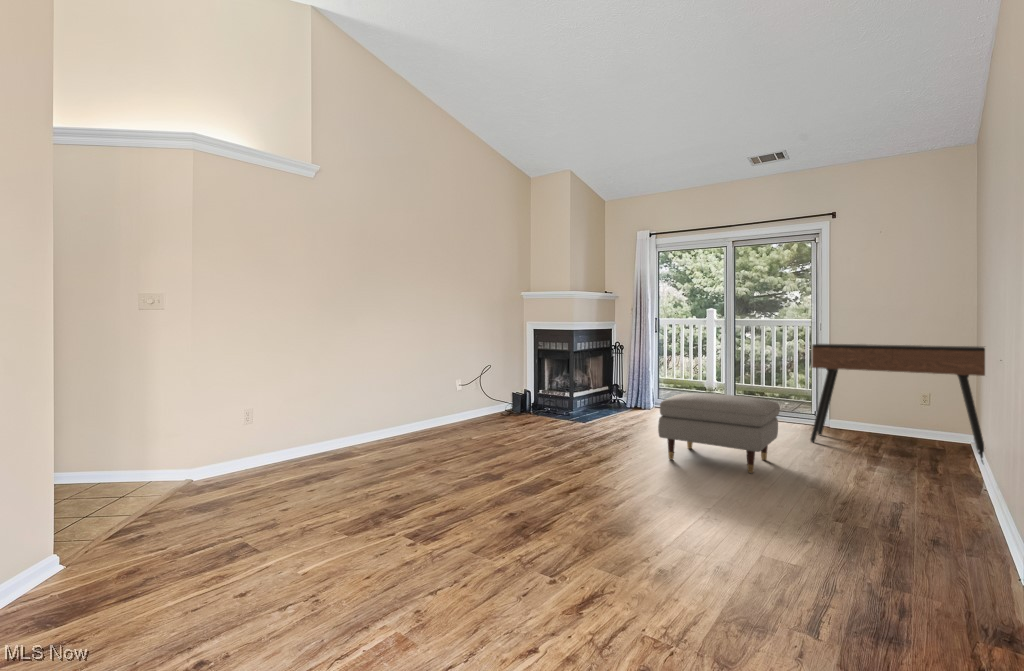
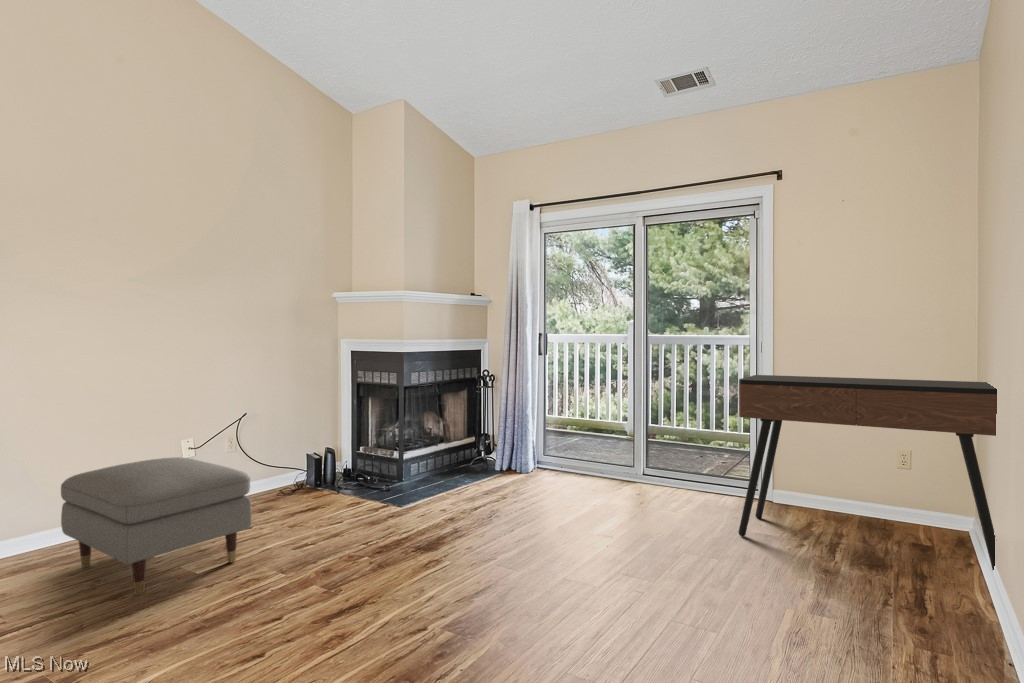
ottoman: present [658,393,780,473] -> present [61,457,252,595]

